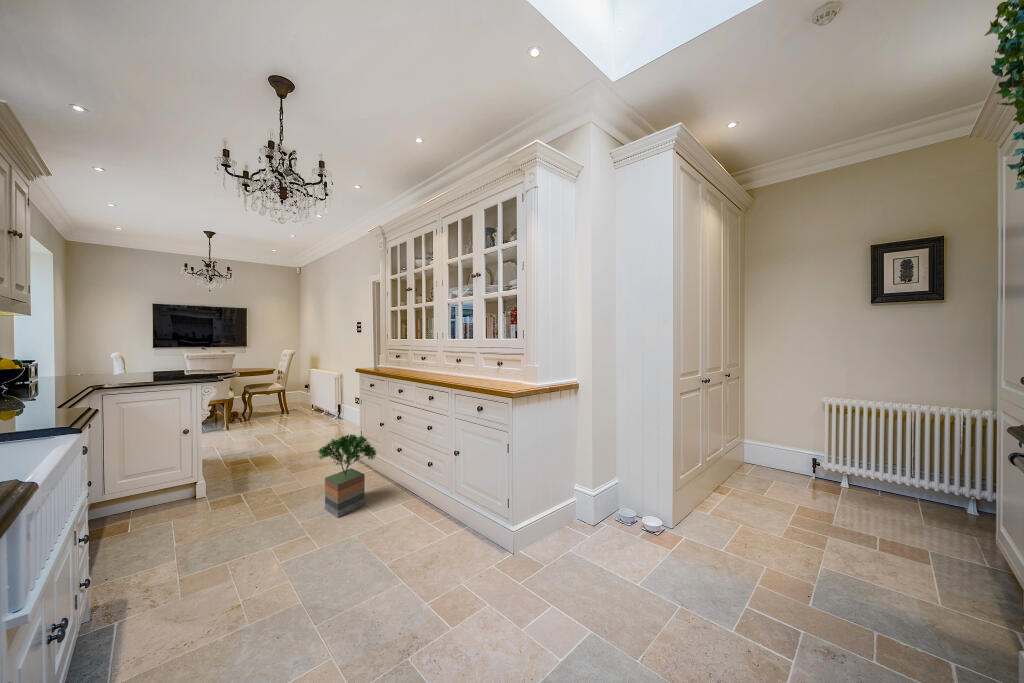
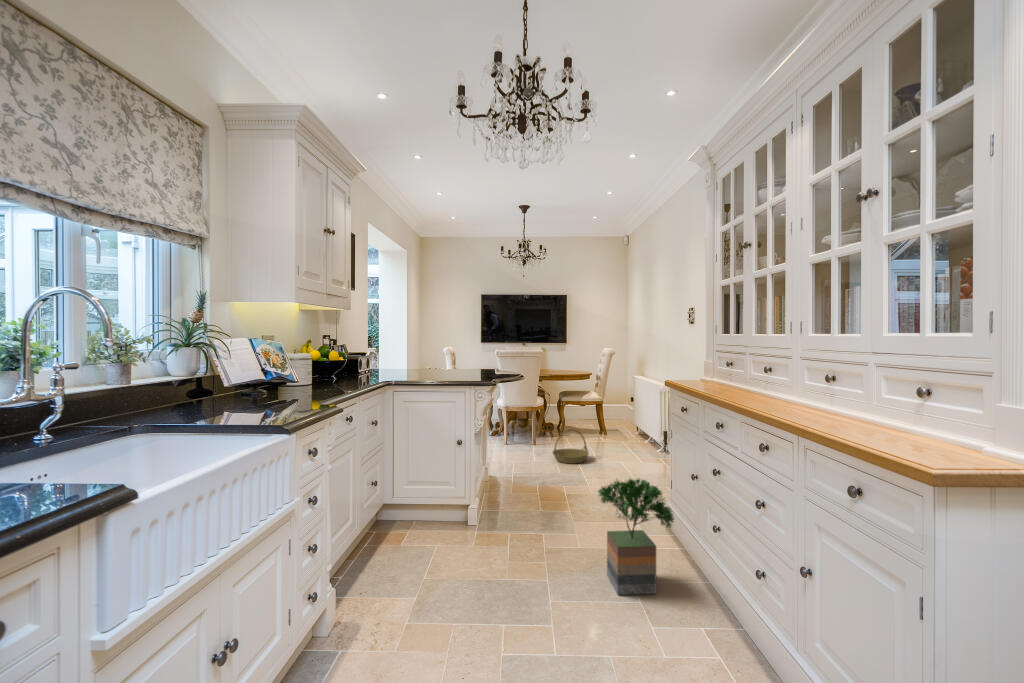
basket: none [240,415,278,444] -> present [553,429,589,463]

